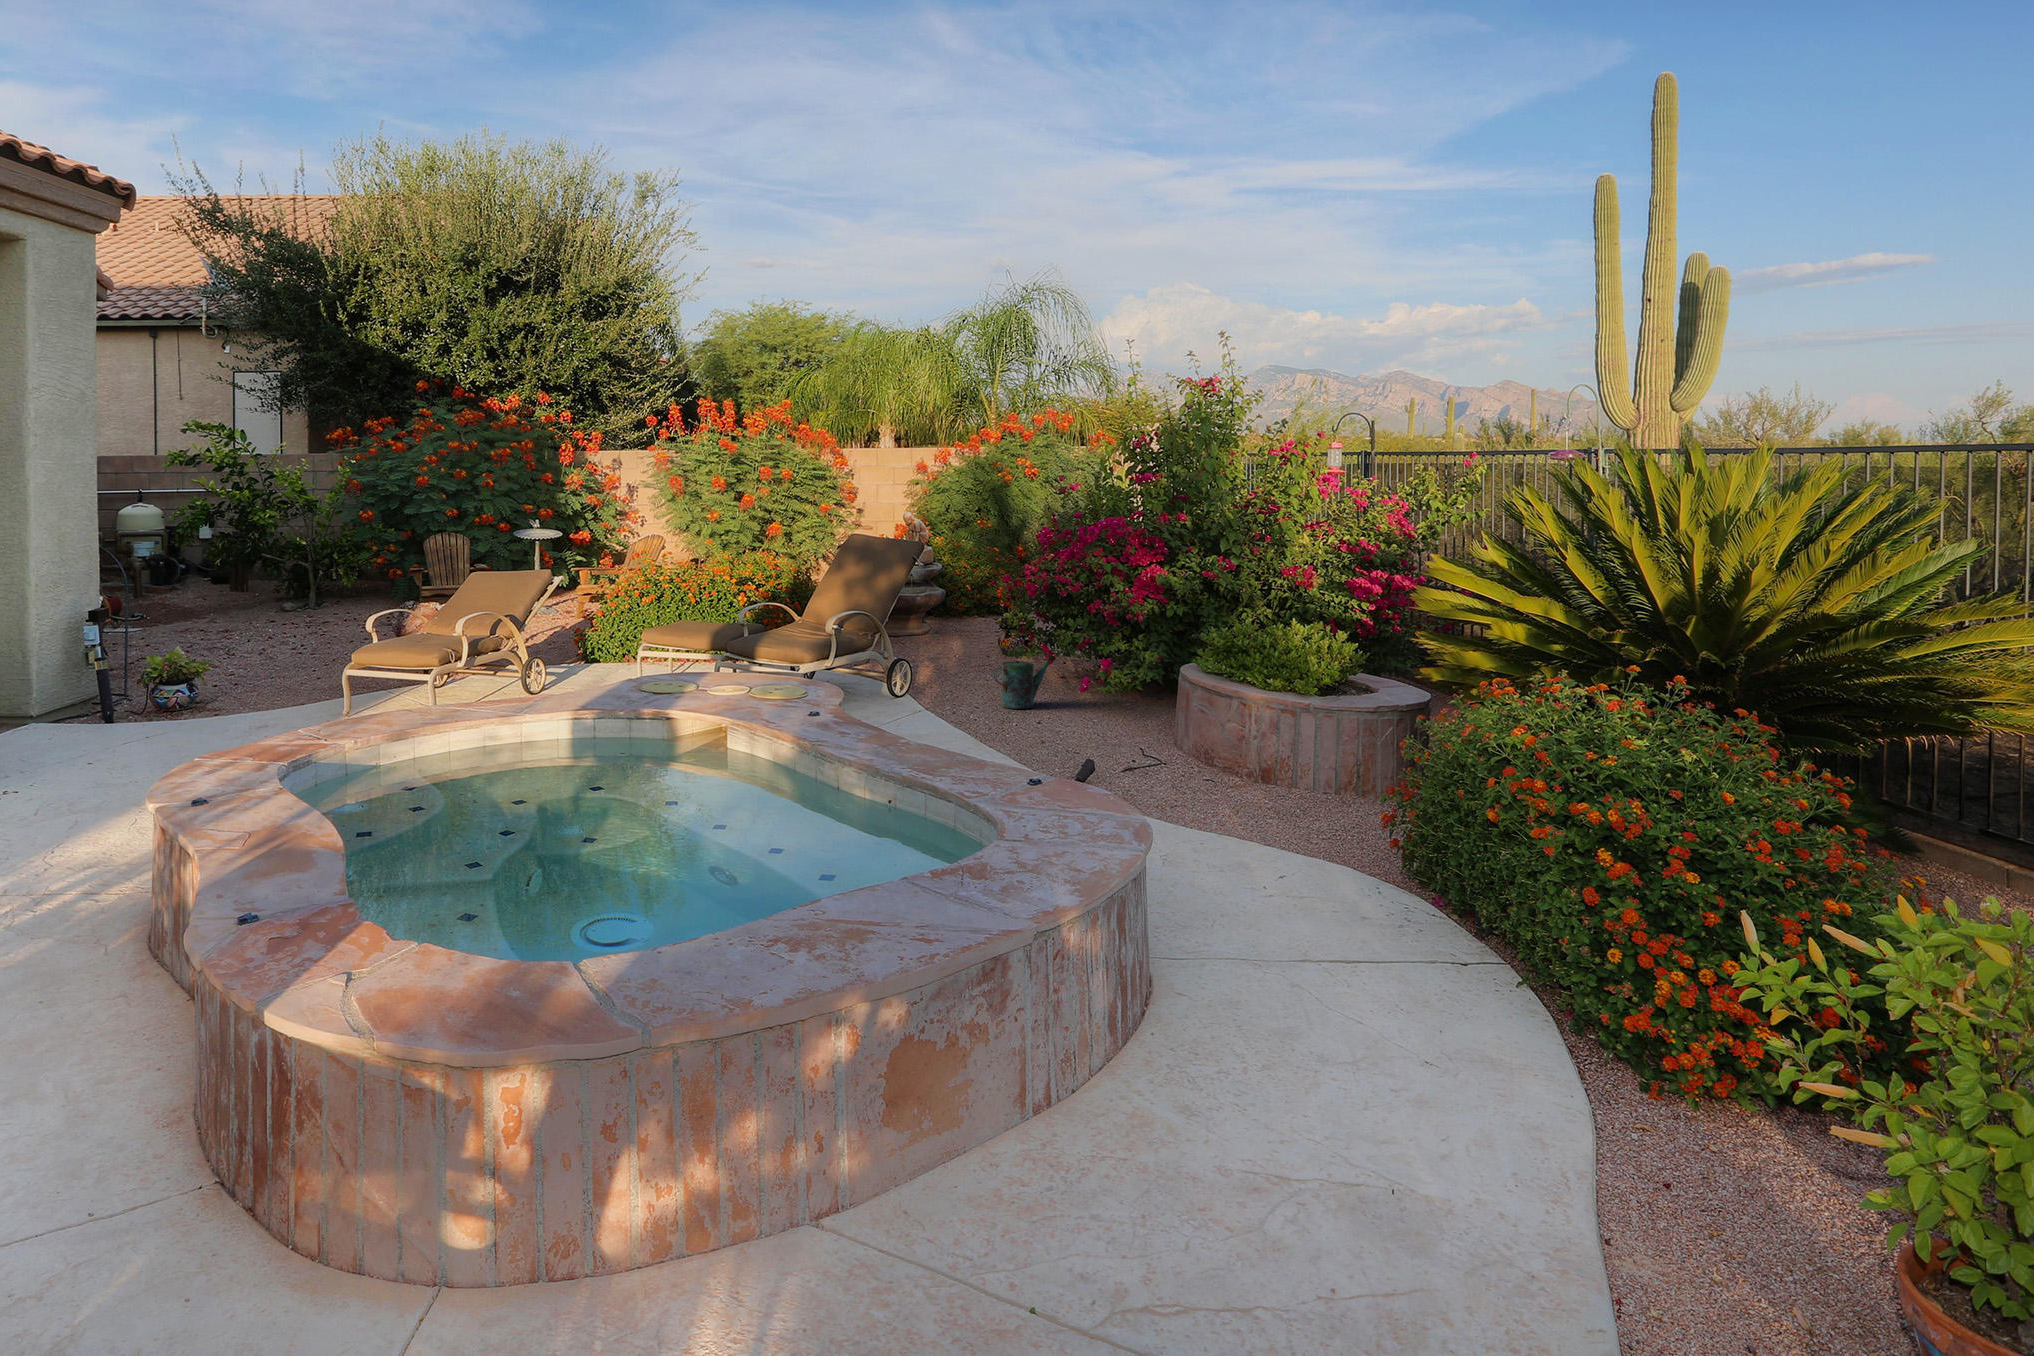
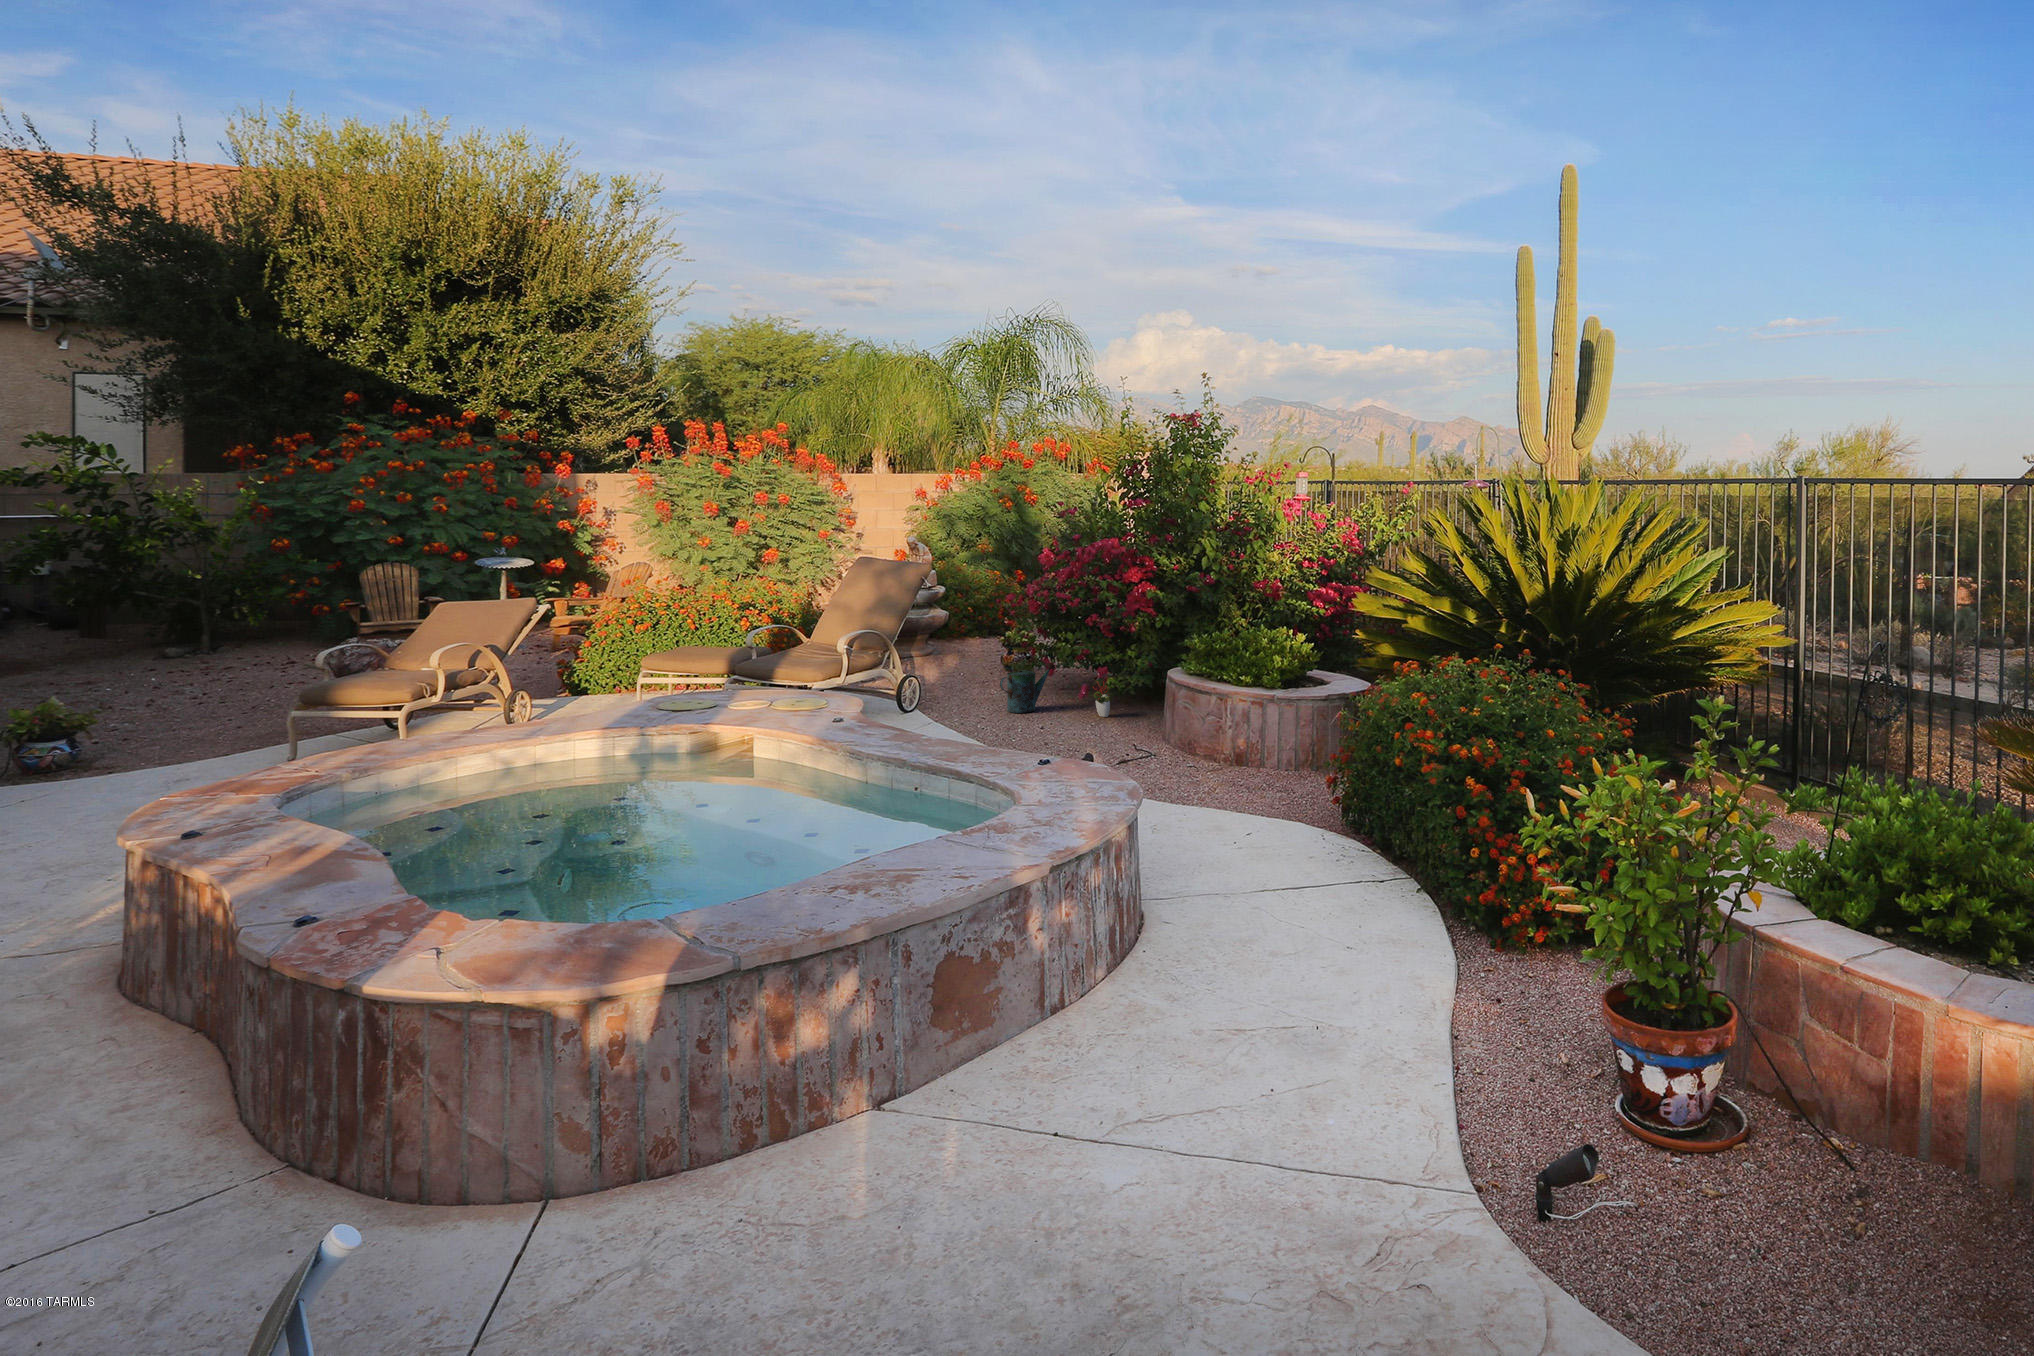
decorative plant: none [1099,677,1121,720] -> present [1093,683,1111,717]

